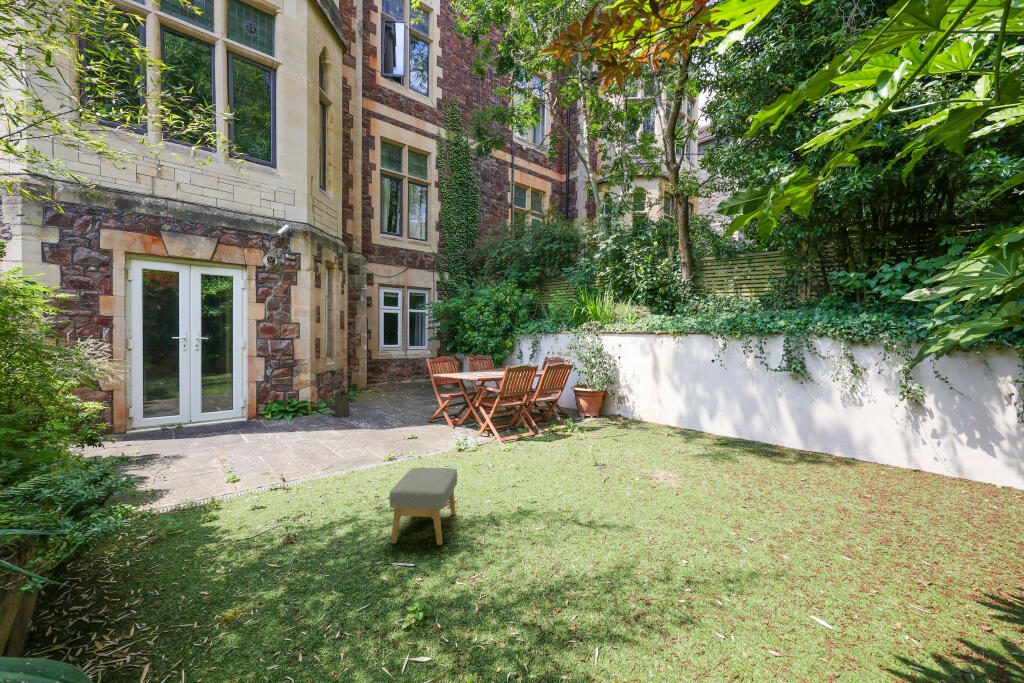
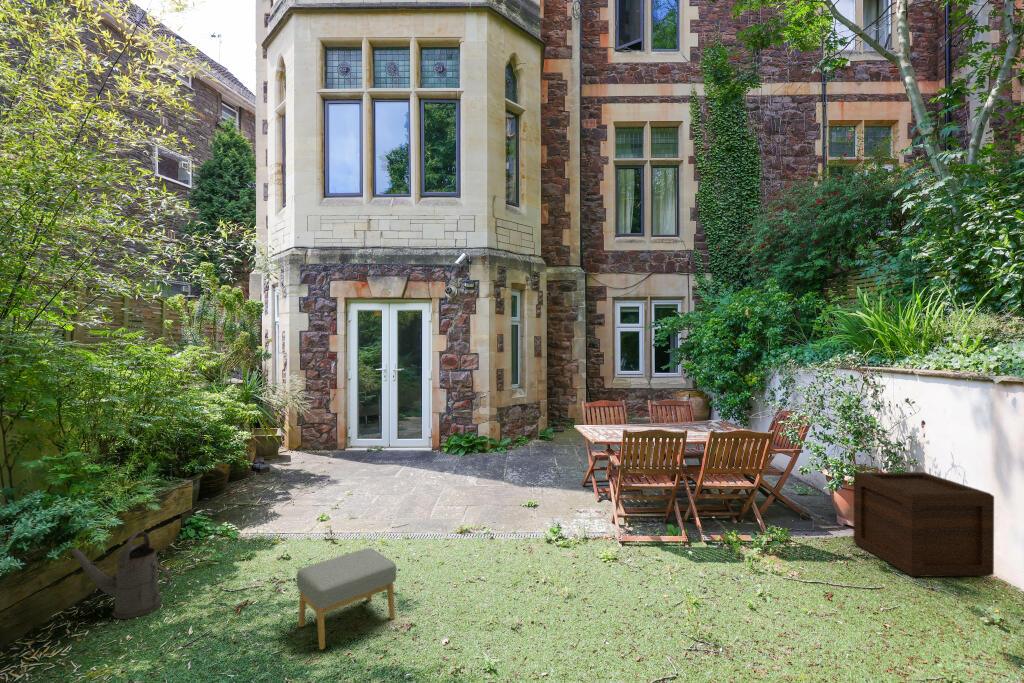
wooden crate: none [605,380,661,427] -> present [854,472,994,577]
watering can: present [317,385,355,417] -> present [70,531,171,619]

